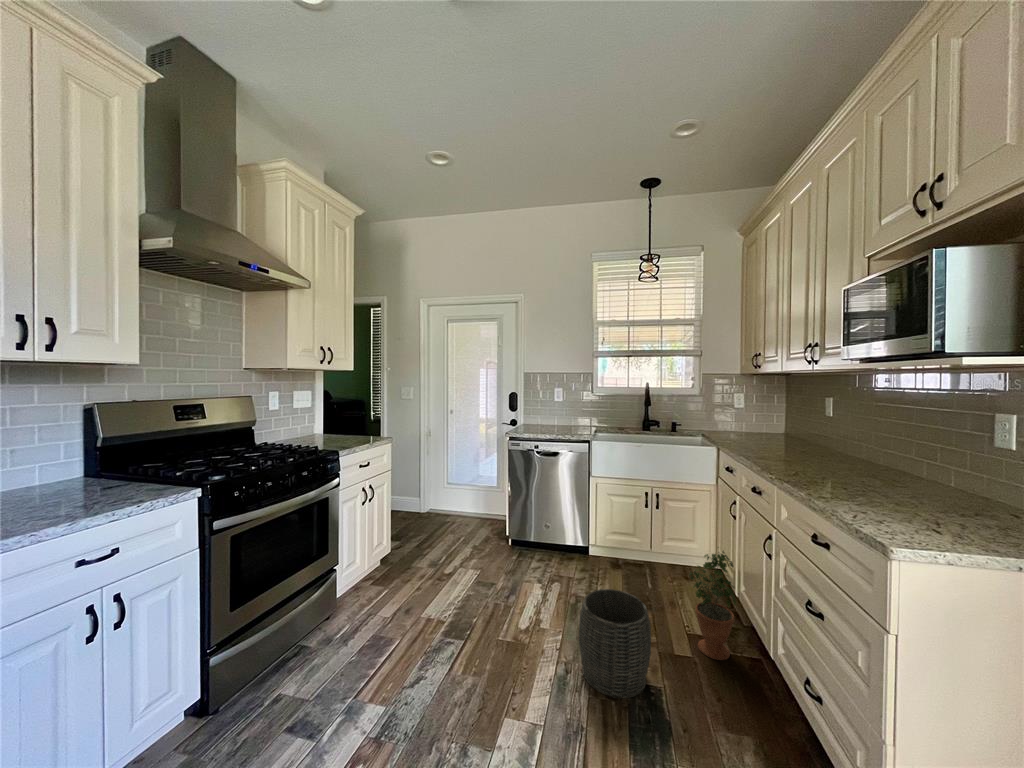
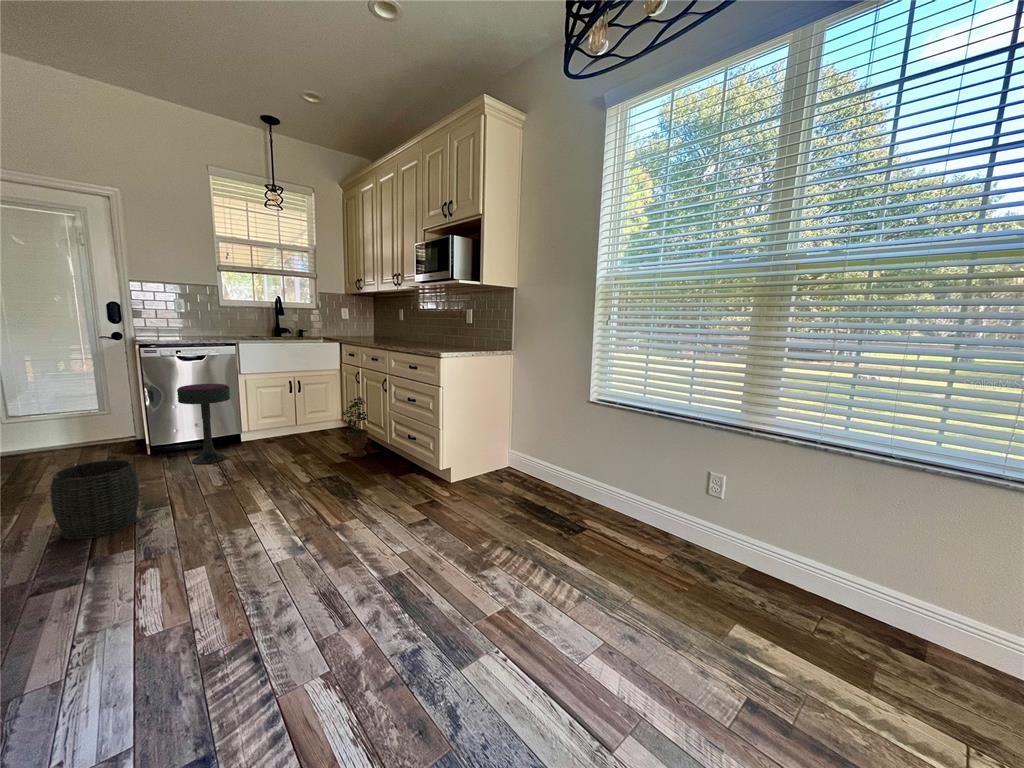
bar stool: none [525,483,571,579] -> present [177,384,230,464]
woven basket: present [579,589,651,698] -> present [51,460,140,540]

